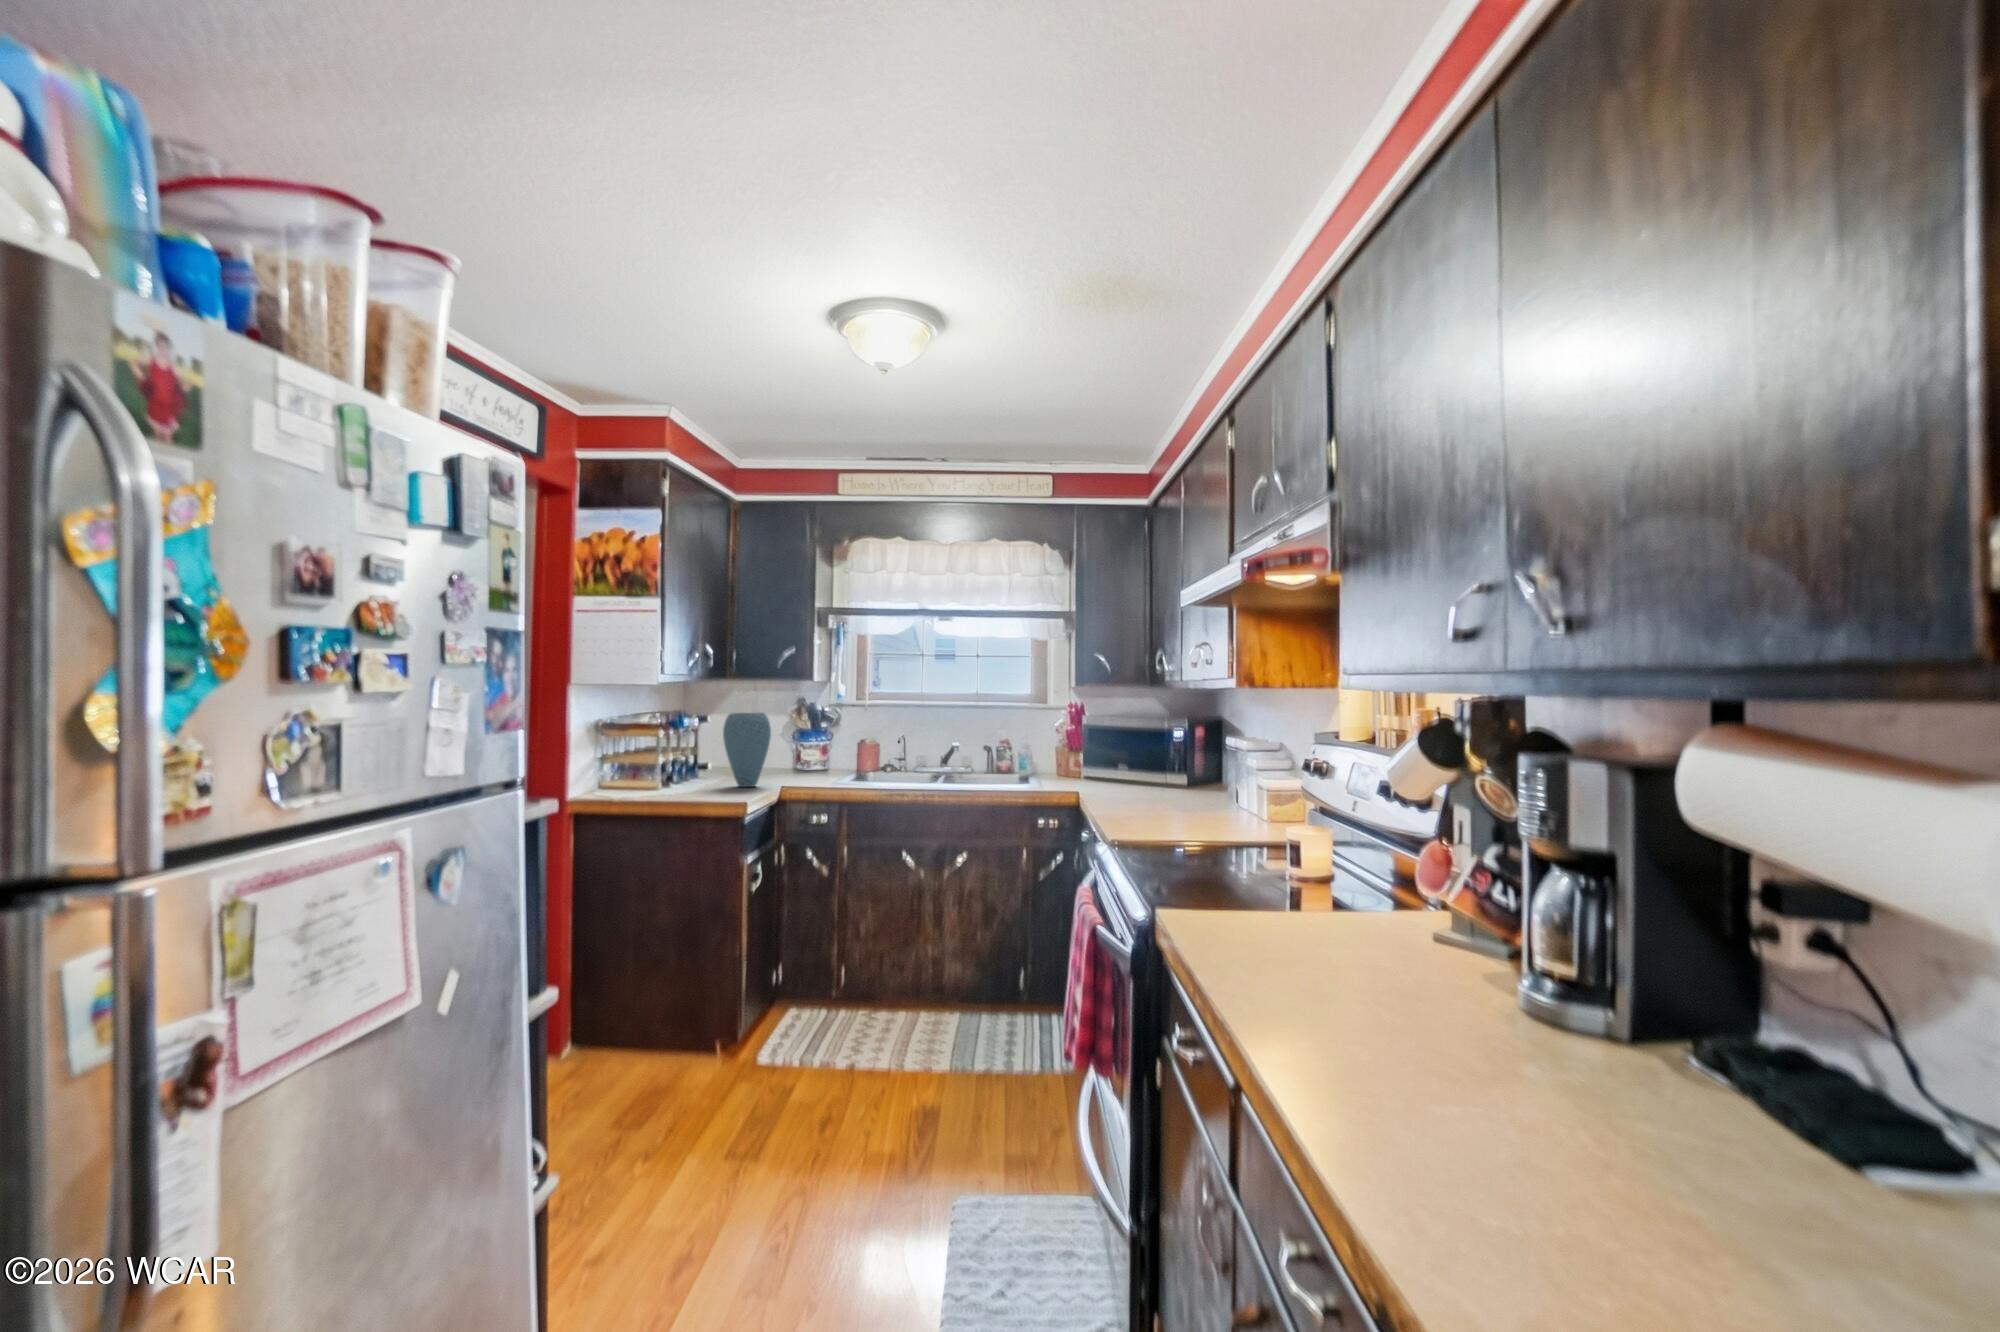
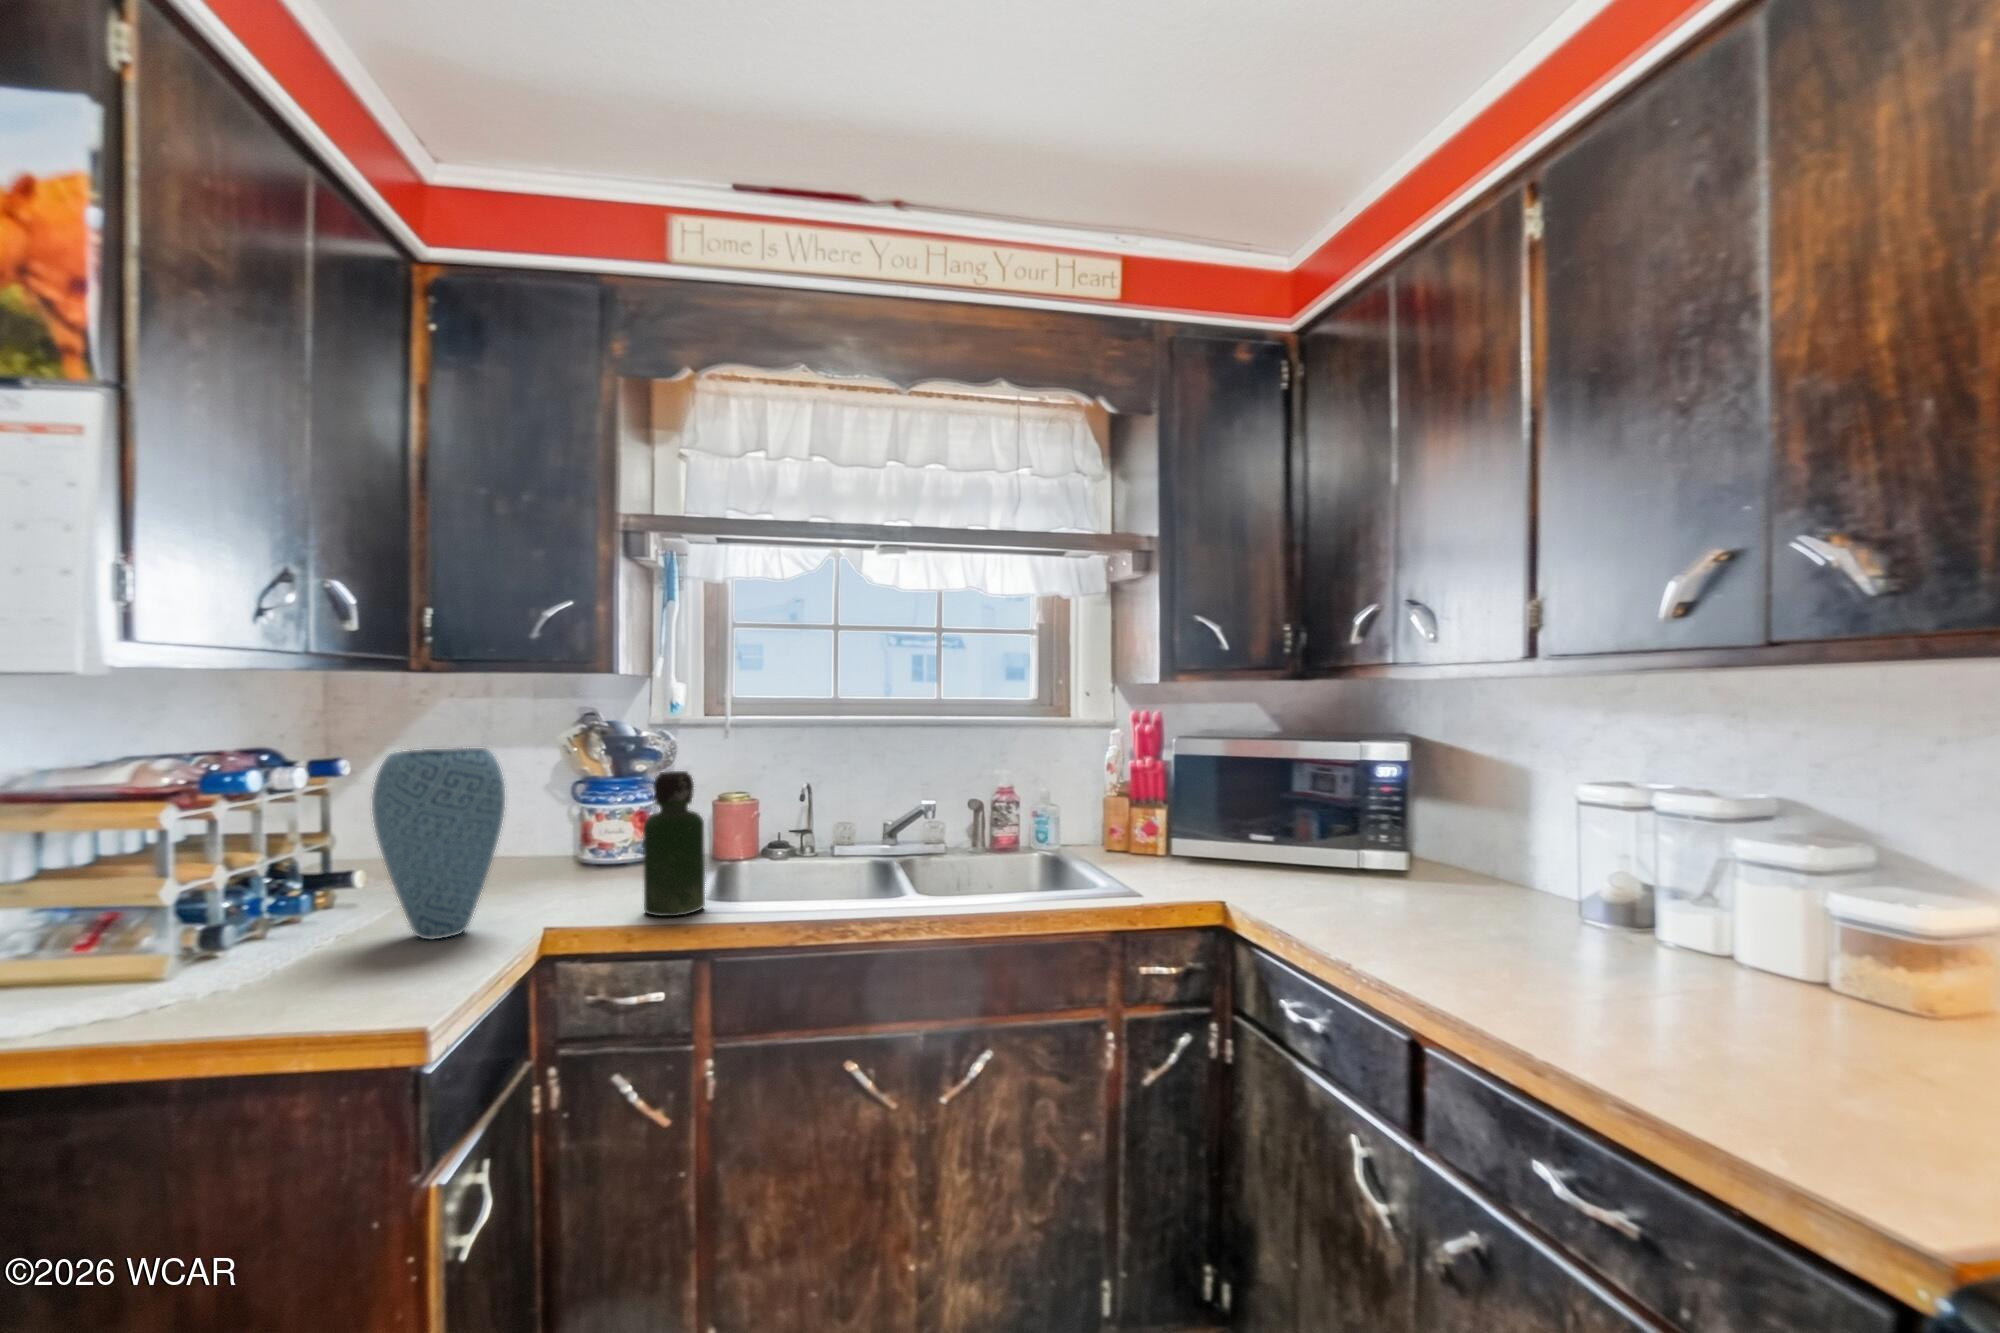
bottle: none [824,725,849,785] -> present [643,771,705,916]

